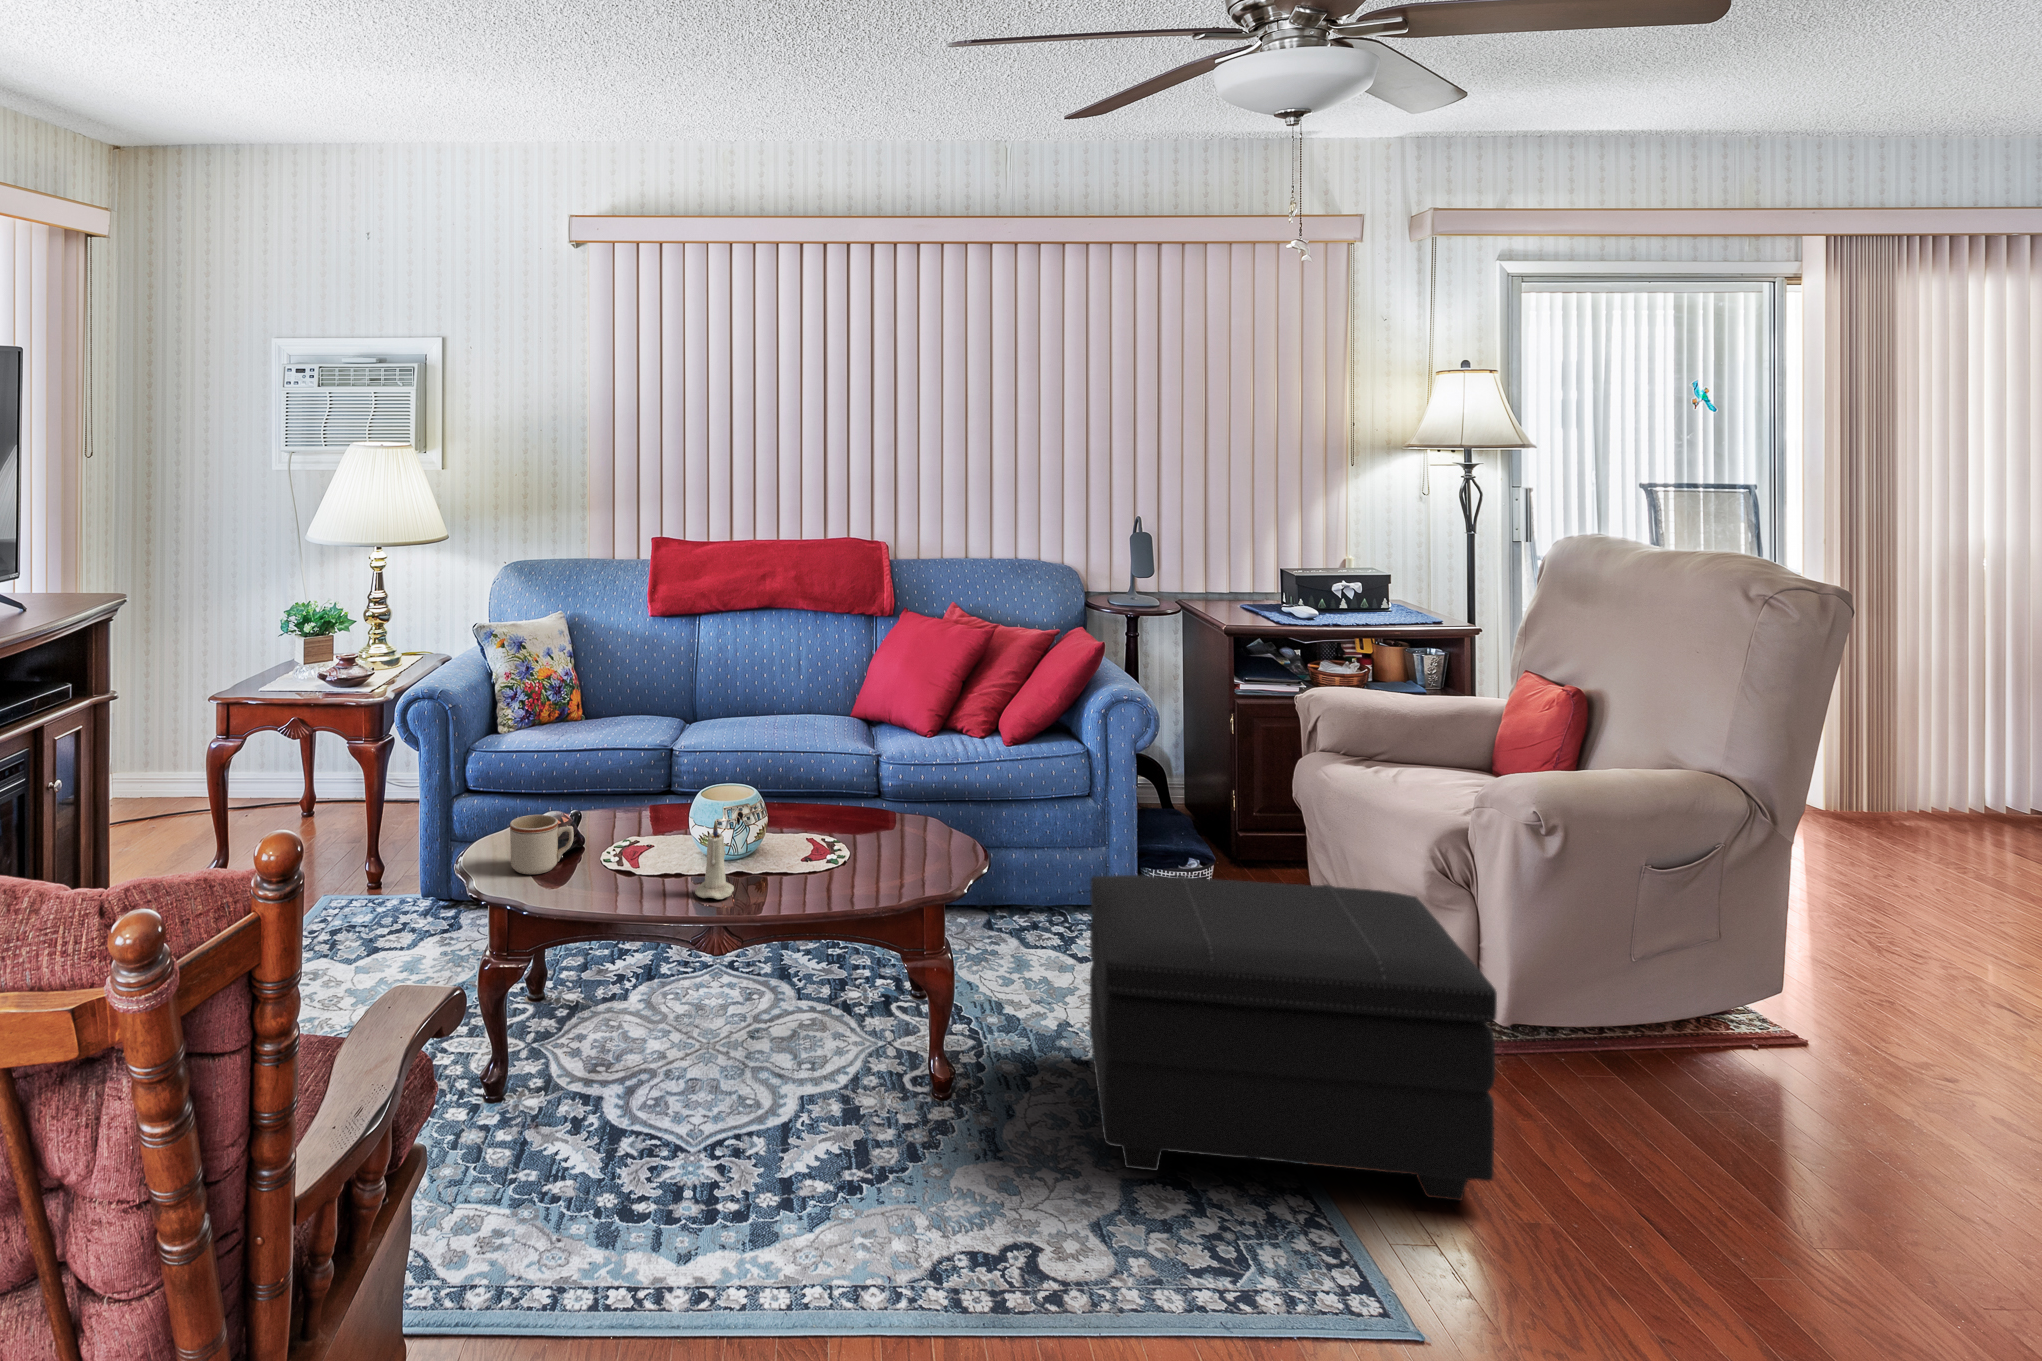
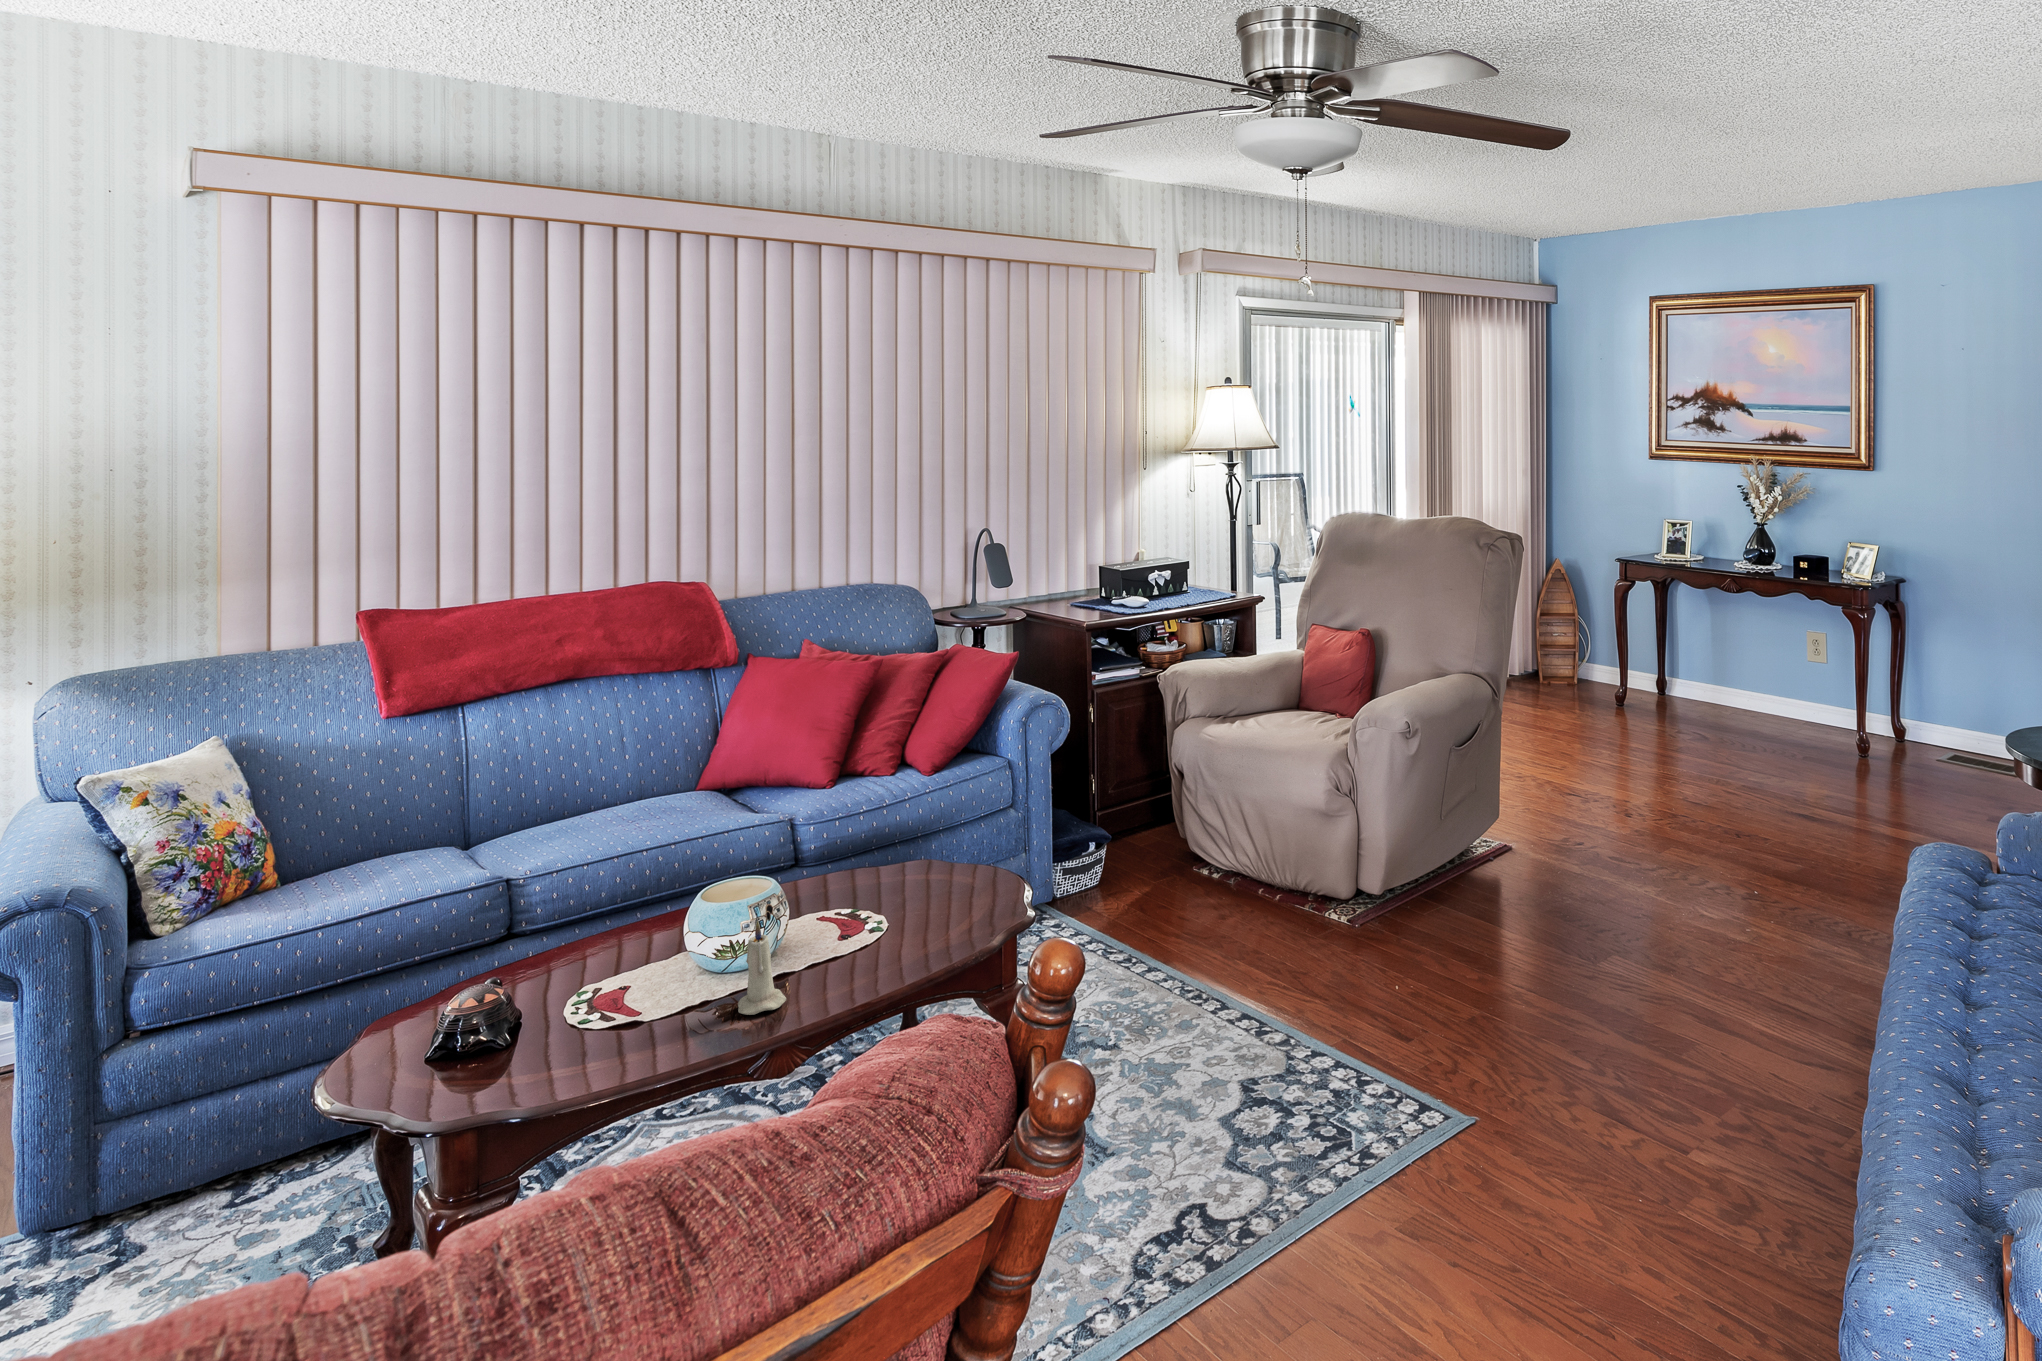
mug: present [510,815,574,874] -> none [428,989,527,1077]
footstool: present [1089,875,1497,1201] -> none [1107,810,1457,1109]

